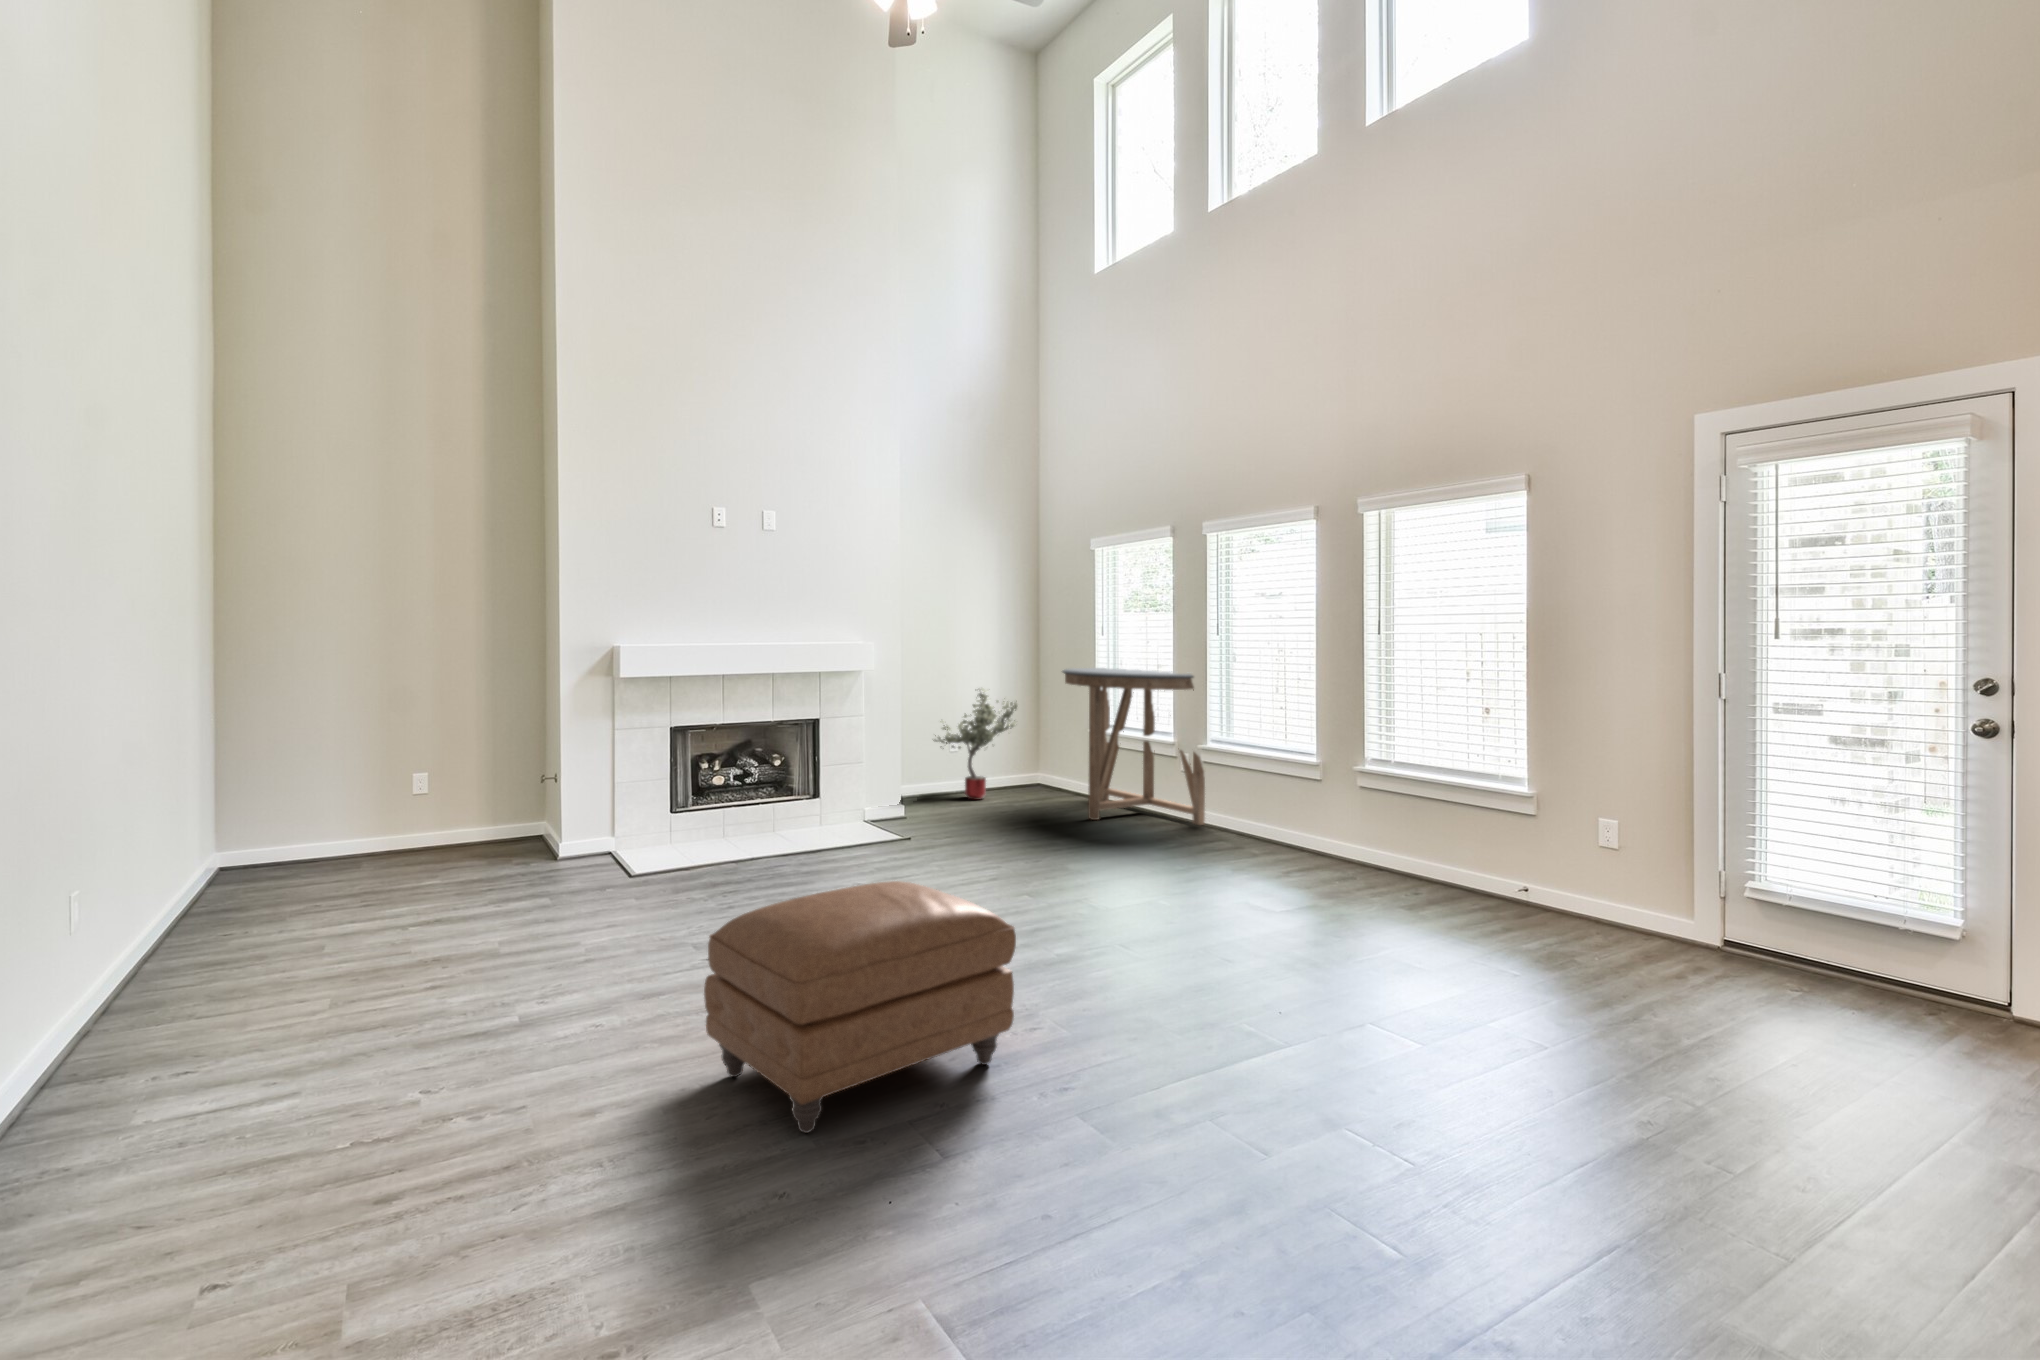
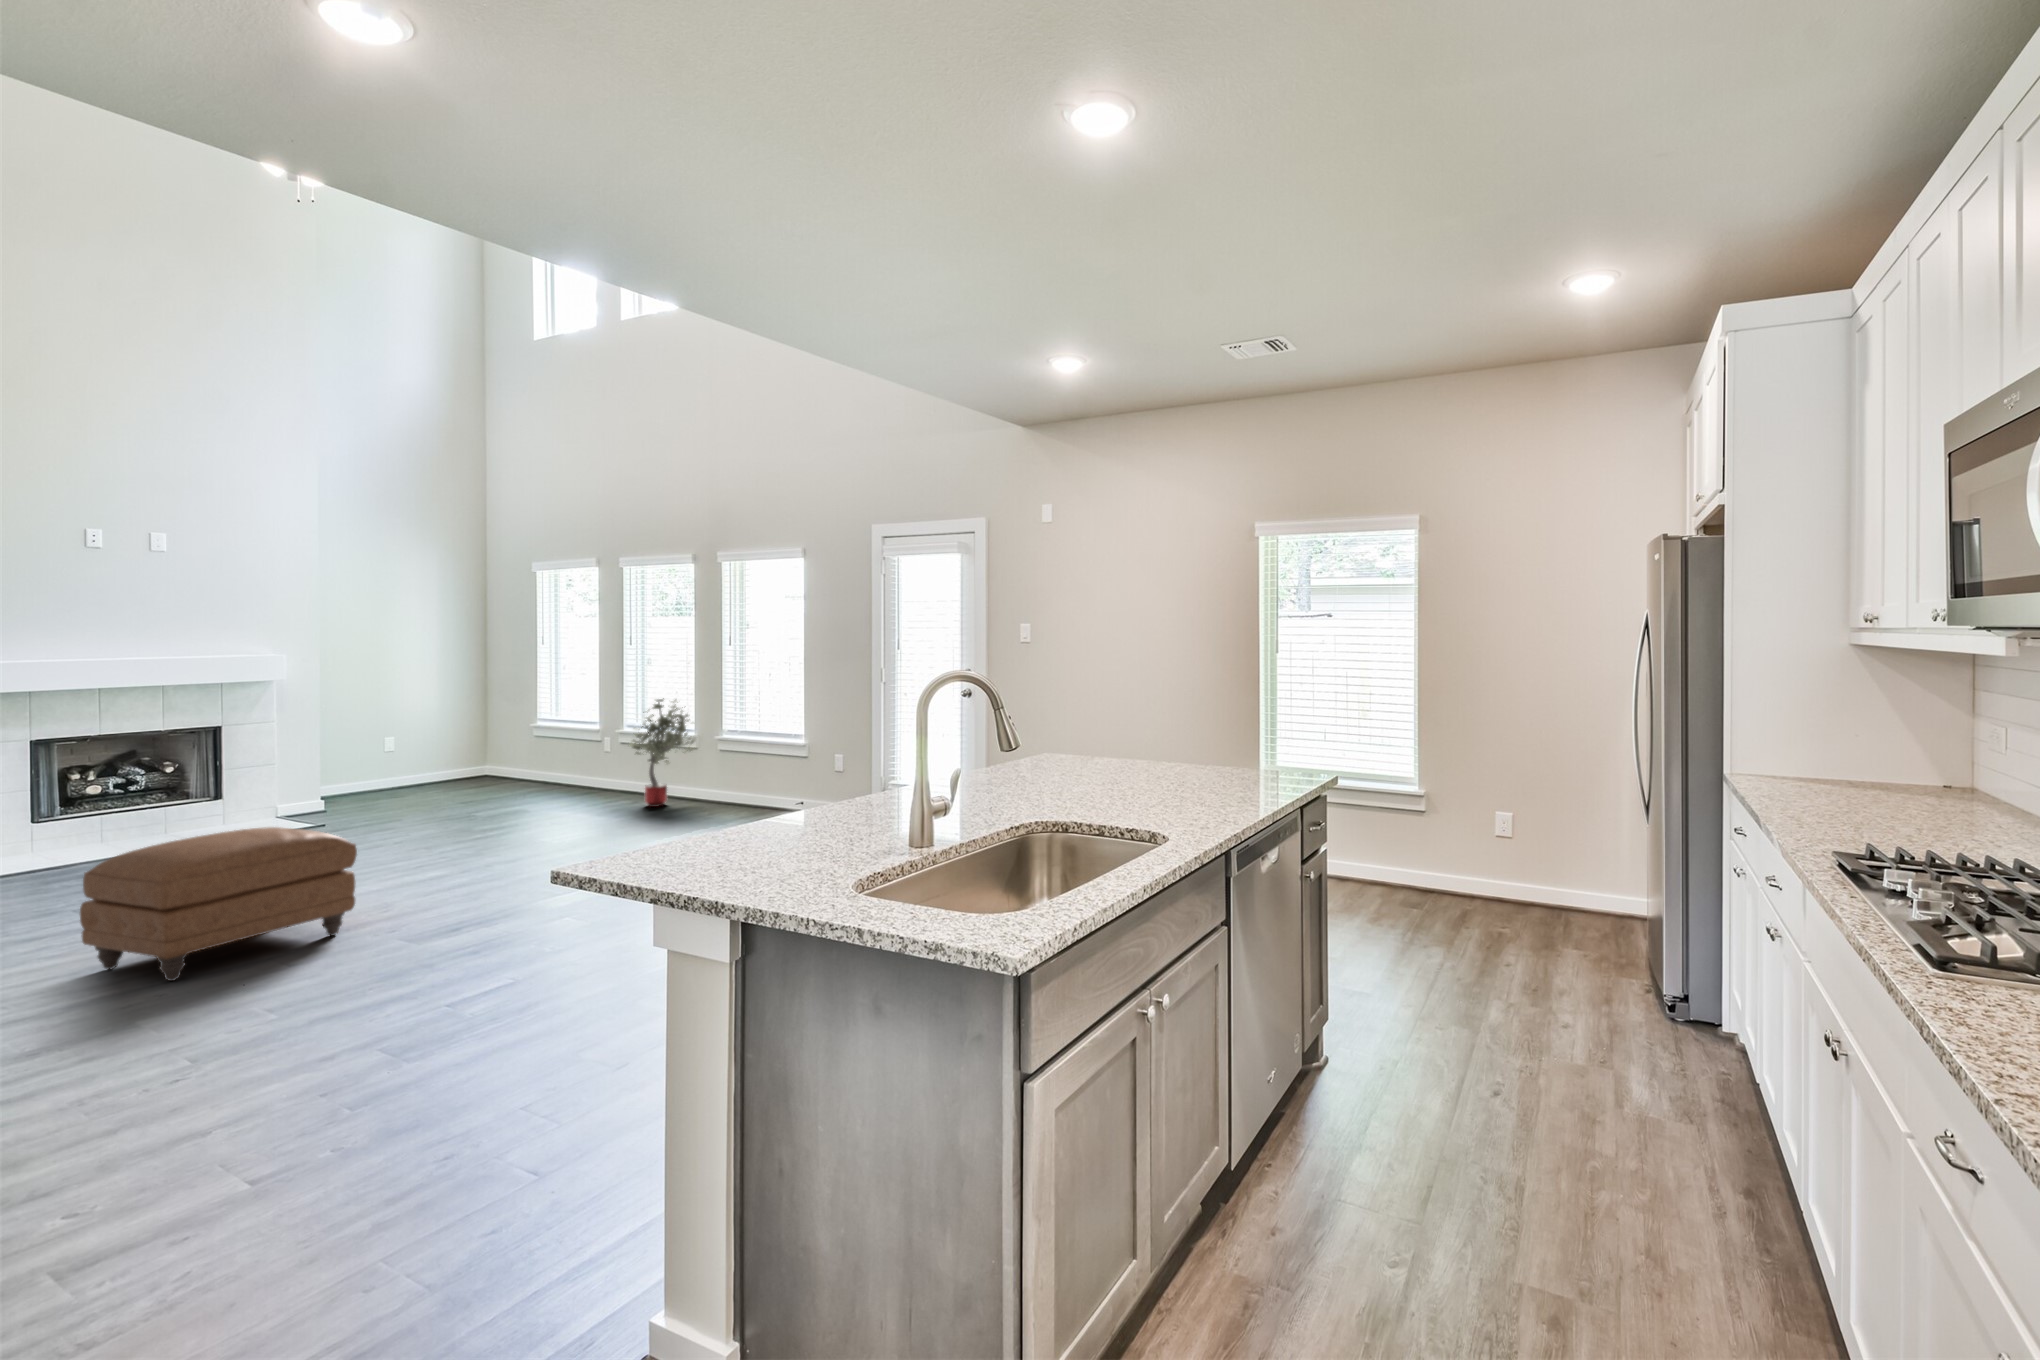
console table: present [1062,668,1205,825] -> none [495,671,625,798]
potted tree: present [933,688,1017,800] -> present [630,698,695,807]

